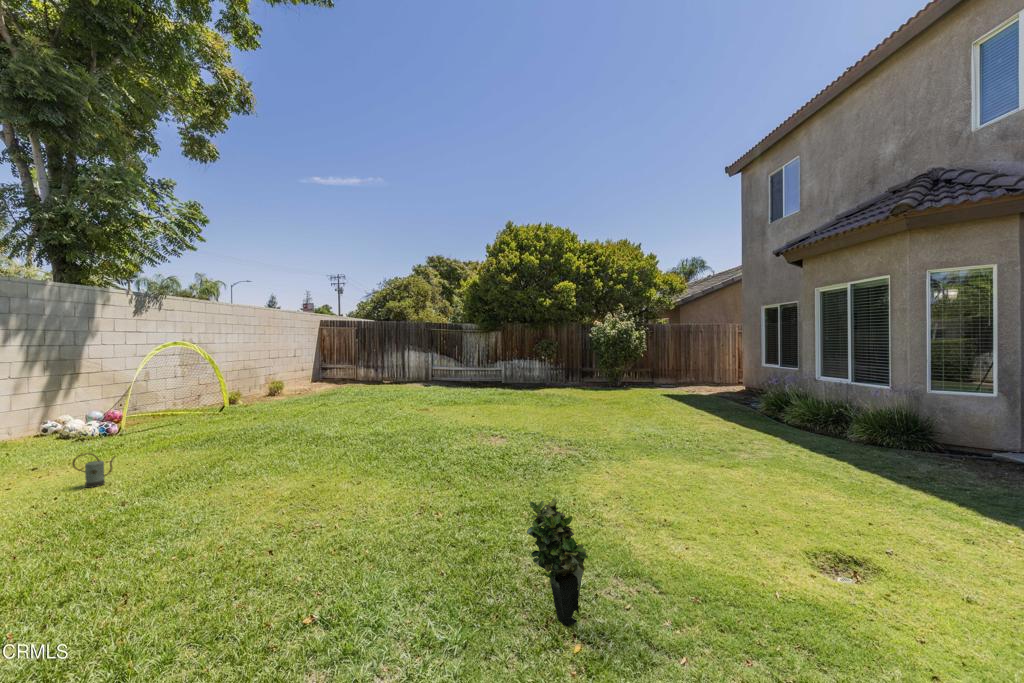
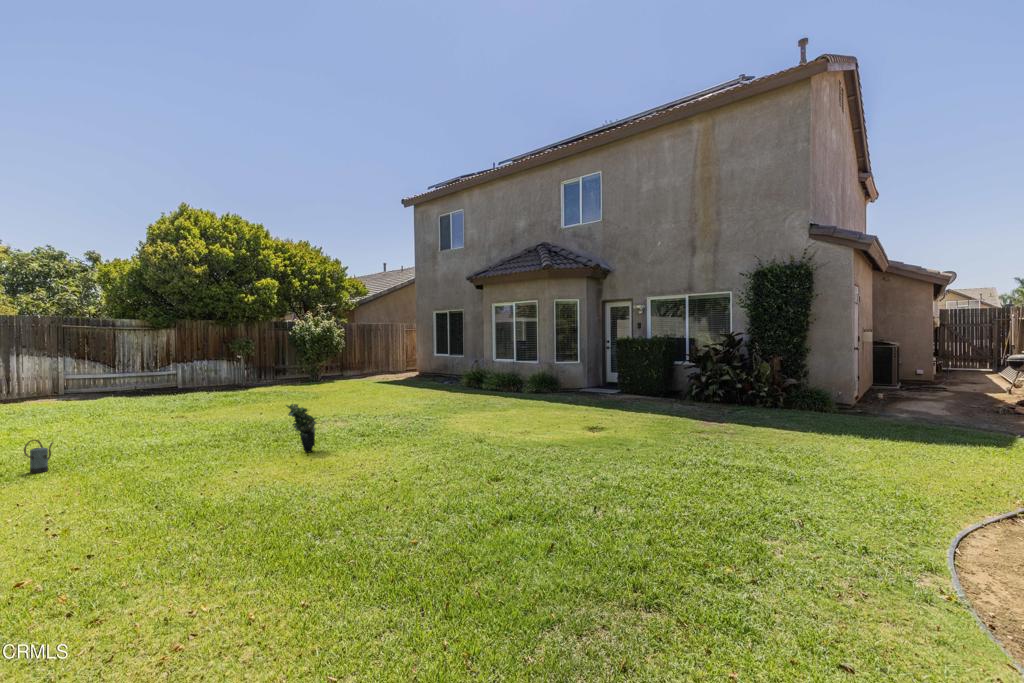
potted plant: present [527,498,588,626] -> present [286,404,317,452]

